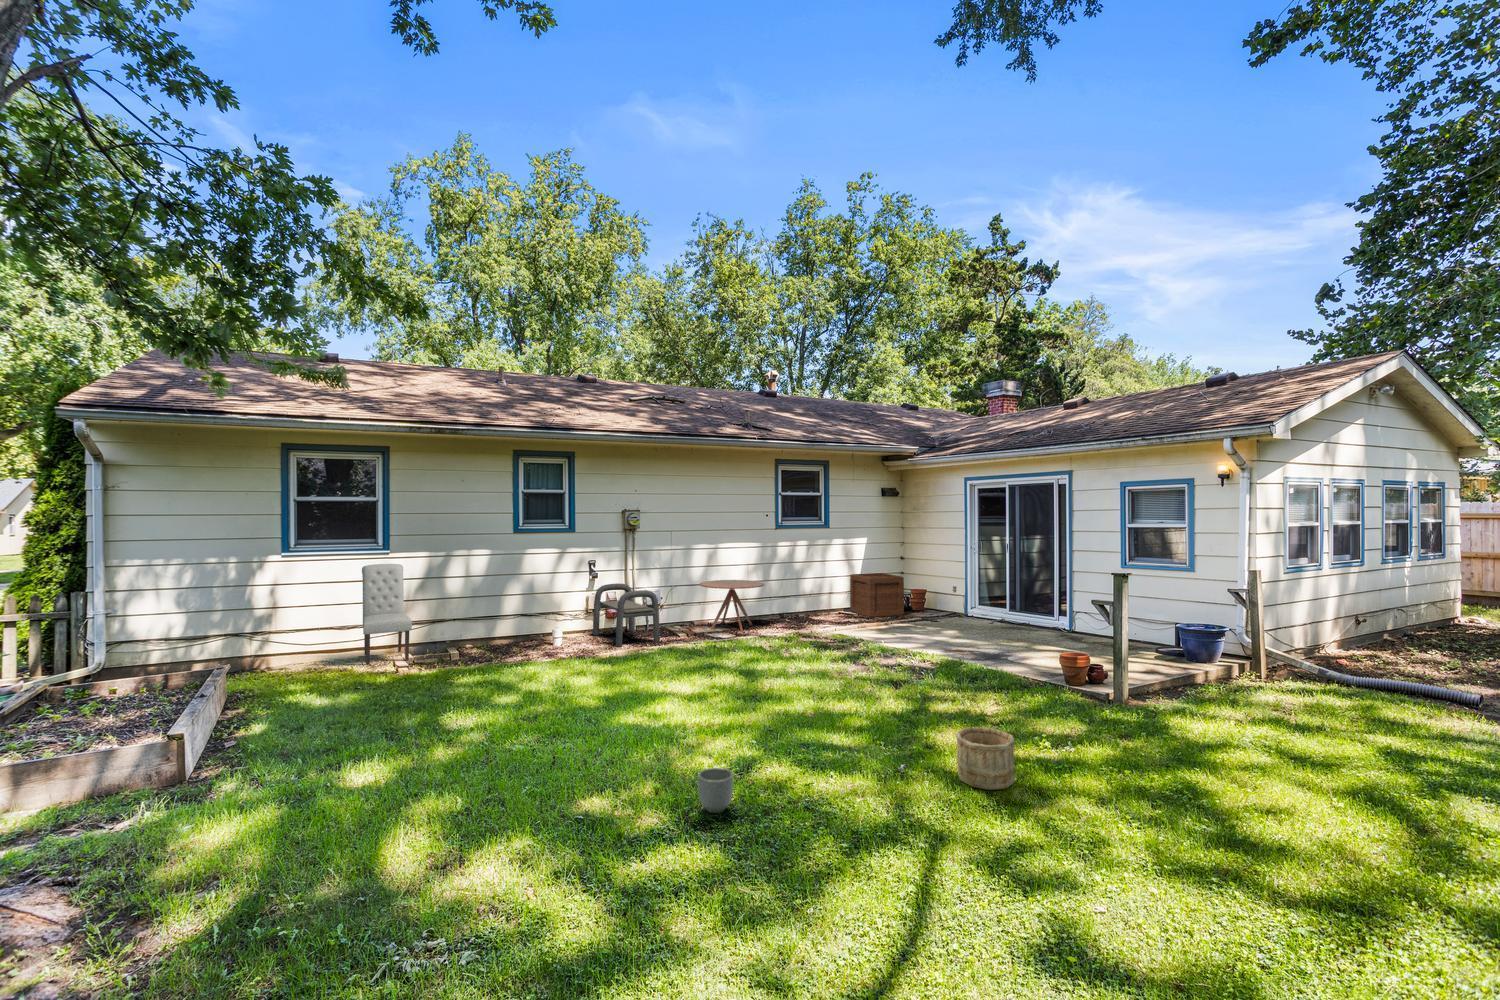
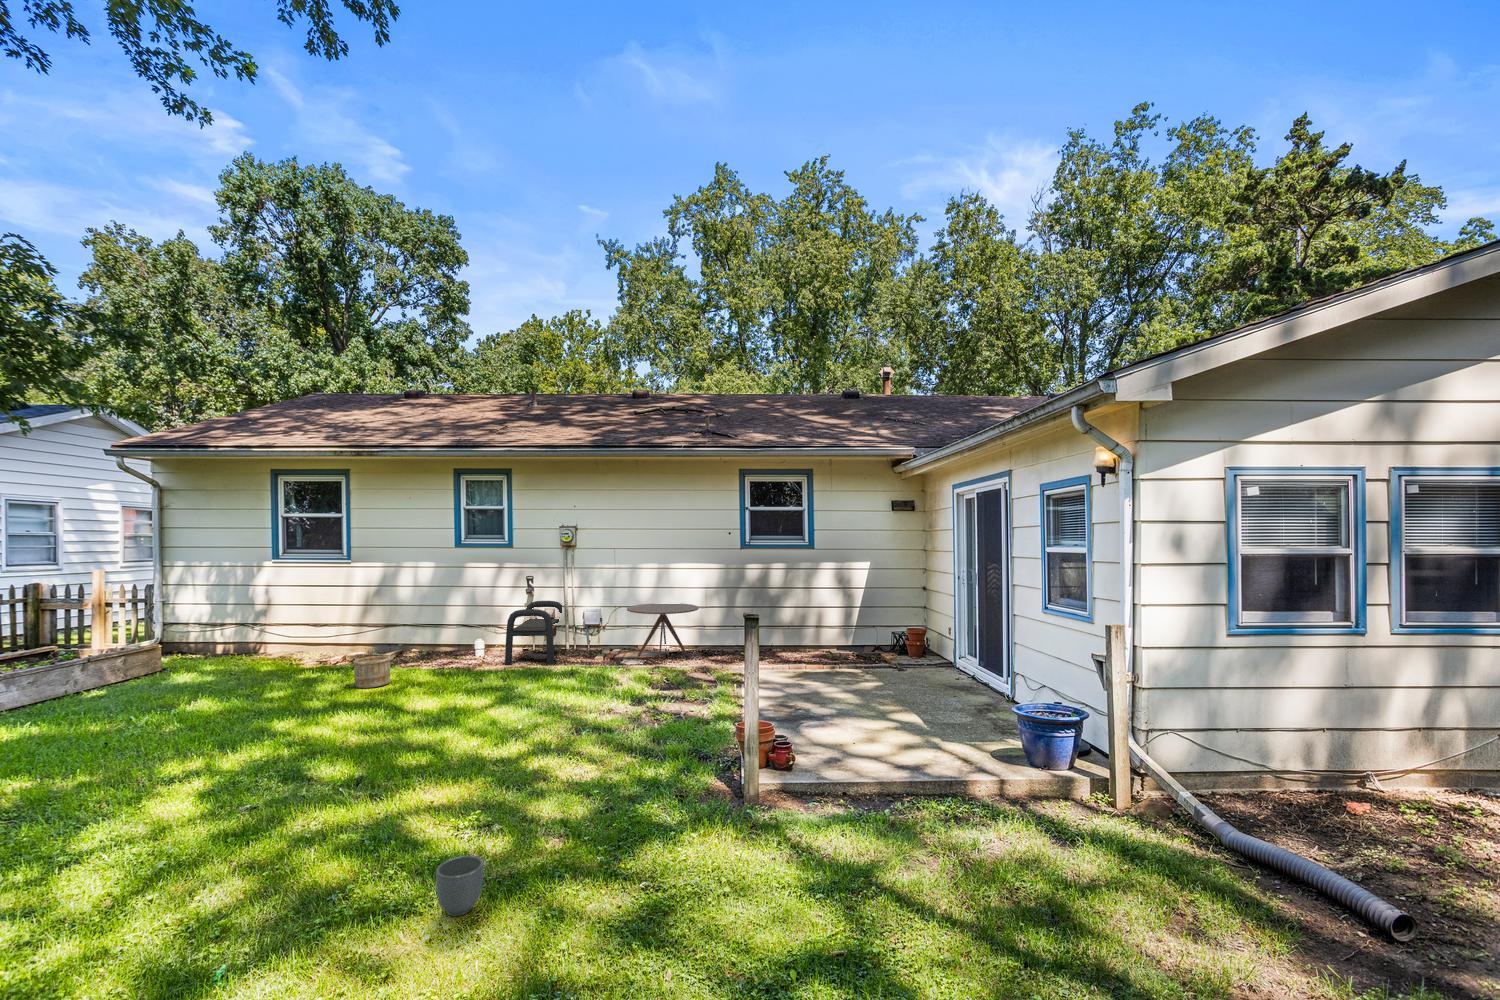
chair: present [362,564,412,665] -> none [299,573,361,659]
wooden crate: present [850,573,904,617] -> none [841,605,891,661]
wooden bucket: present [955,727,1015,790] -> present [353,656,391,688]
planter: present [698,768,734,813] -> present [436,856,484,916]

